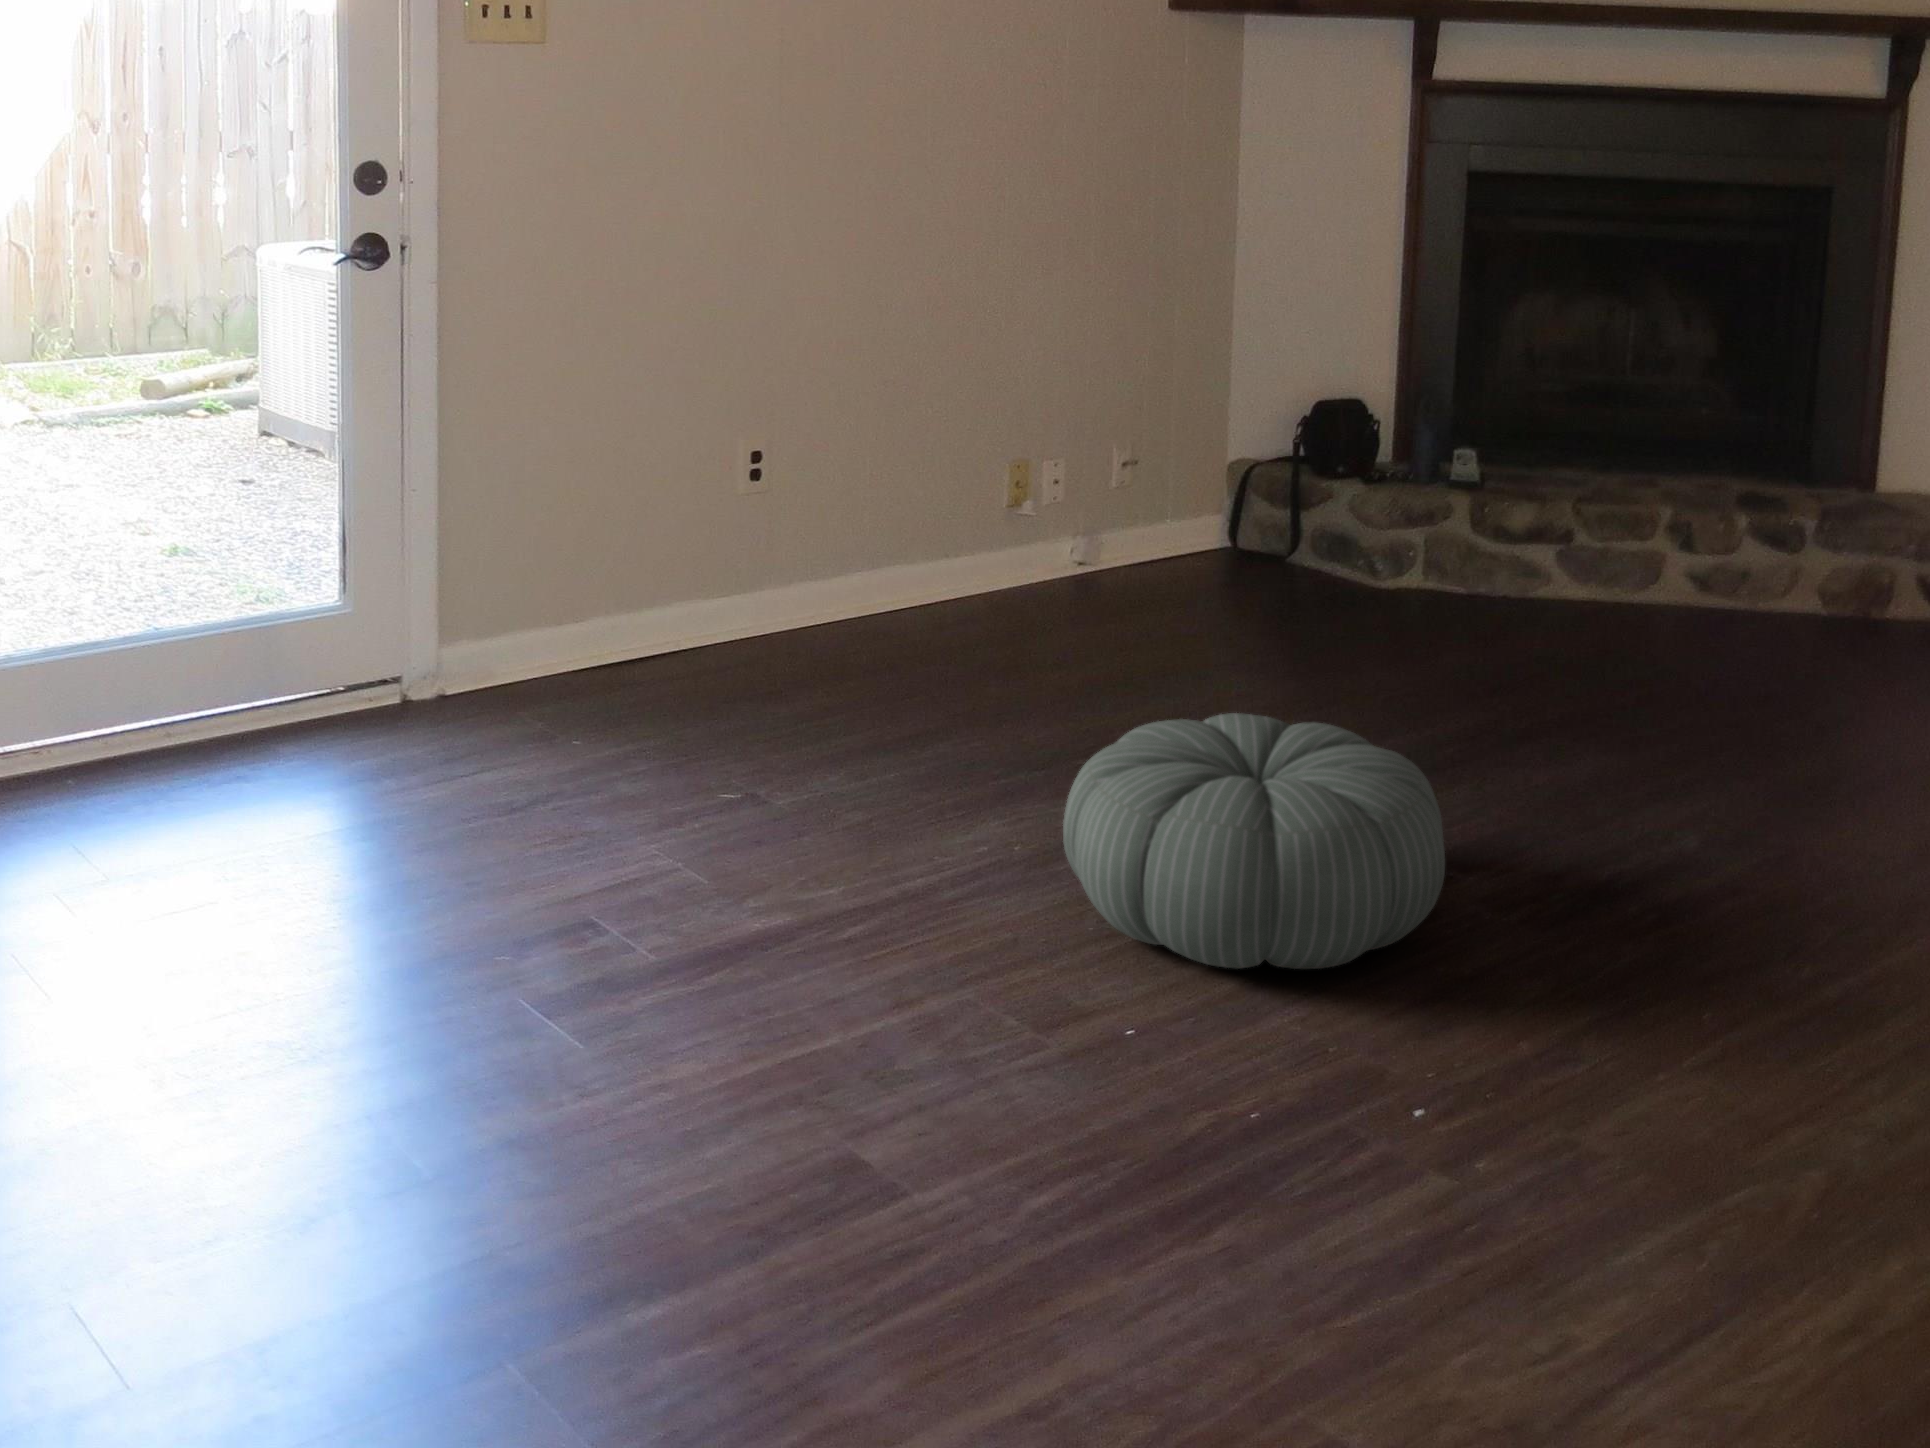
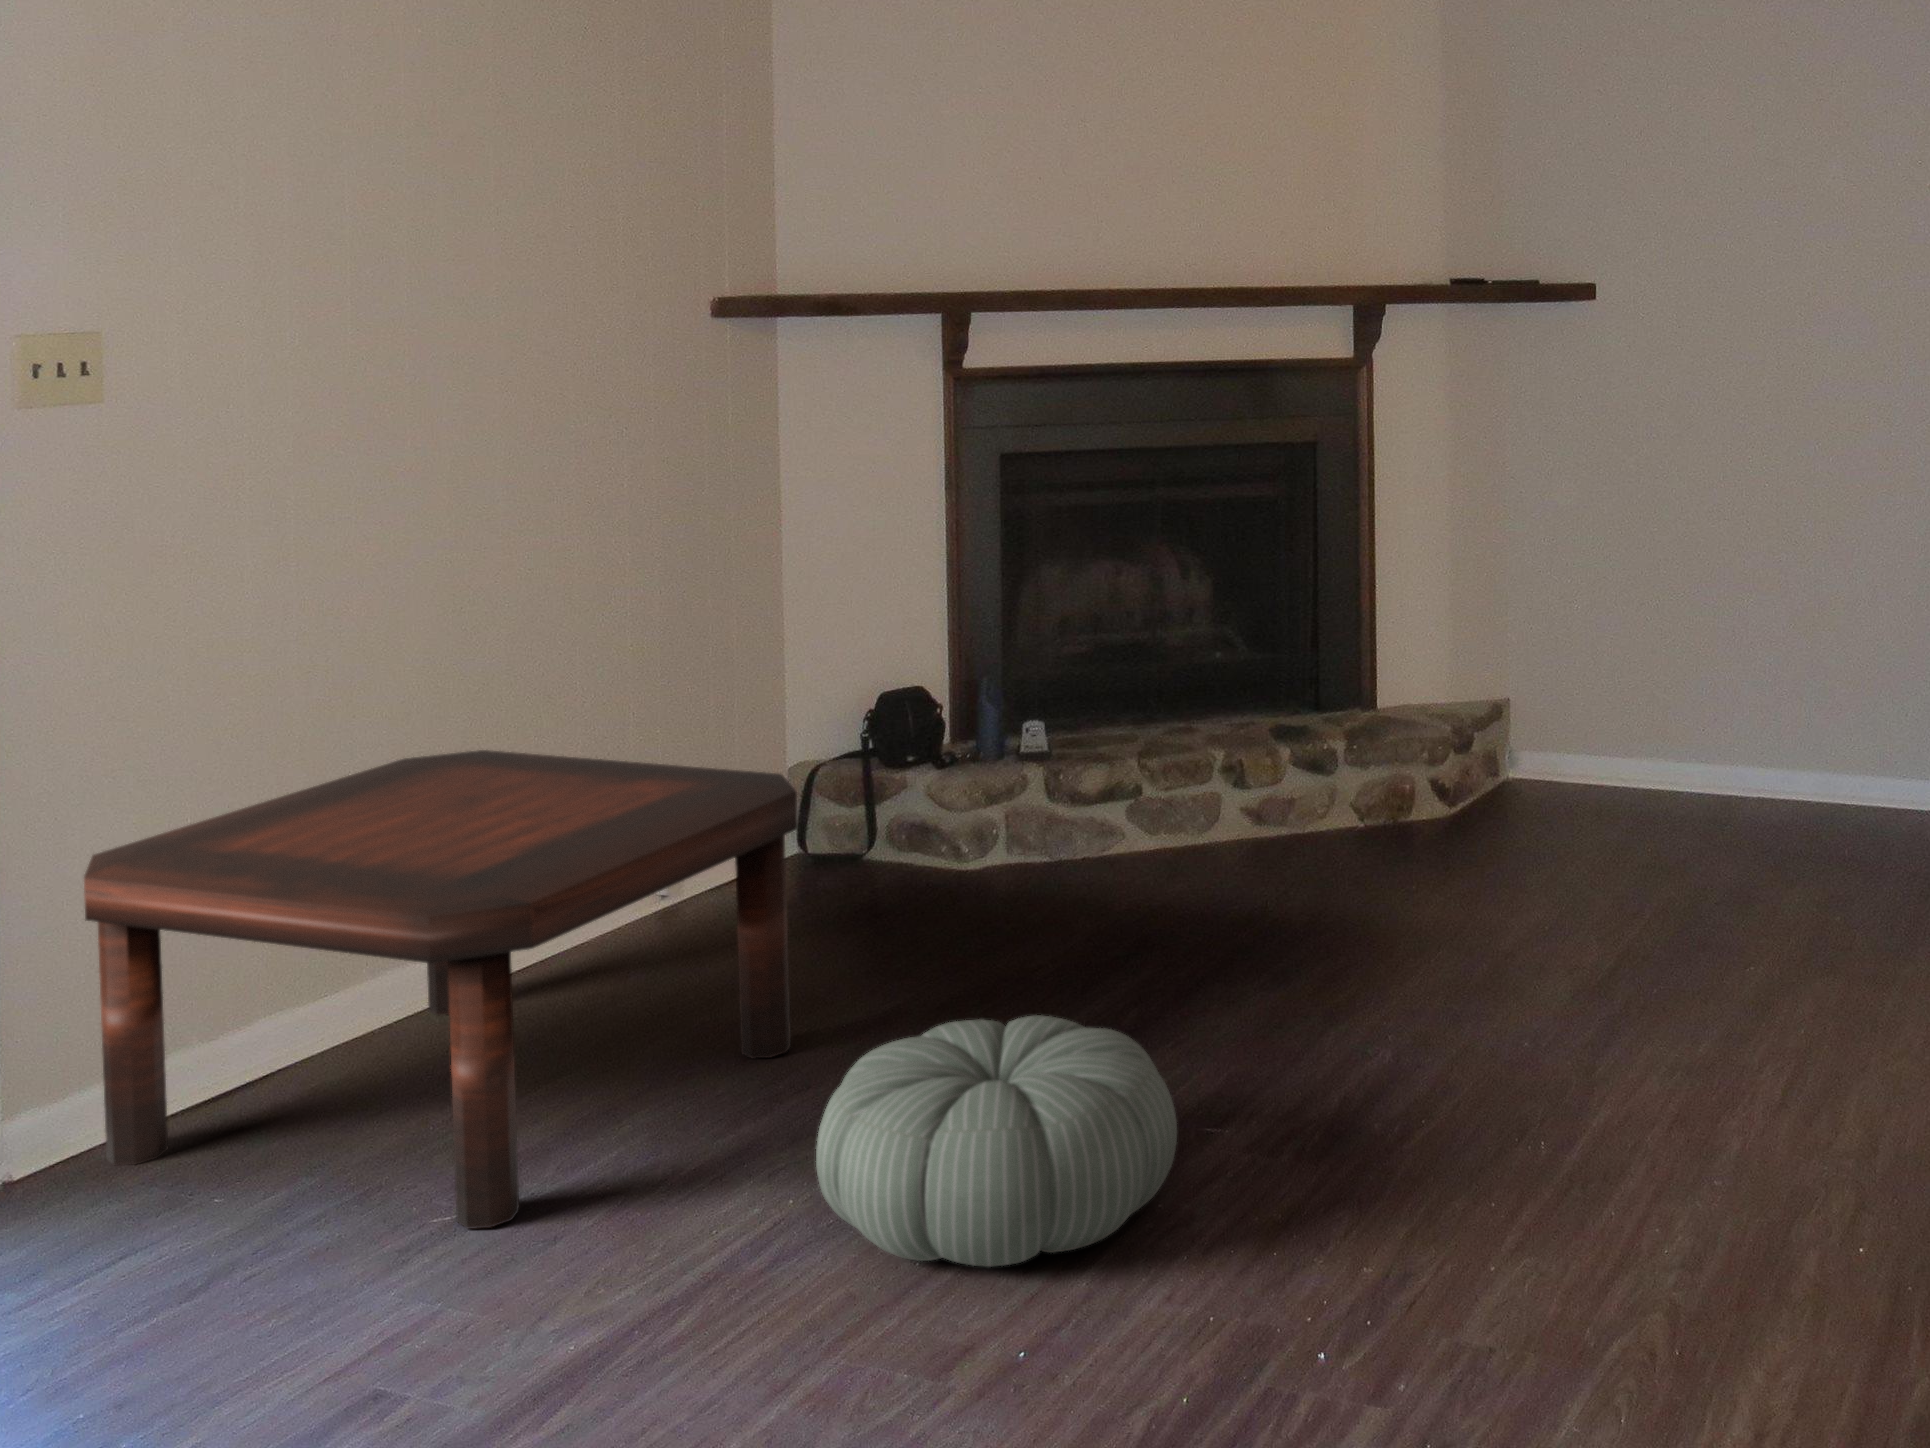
coffee table: none [504,389,1143,819] -> present [84,750,798,1229]

